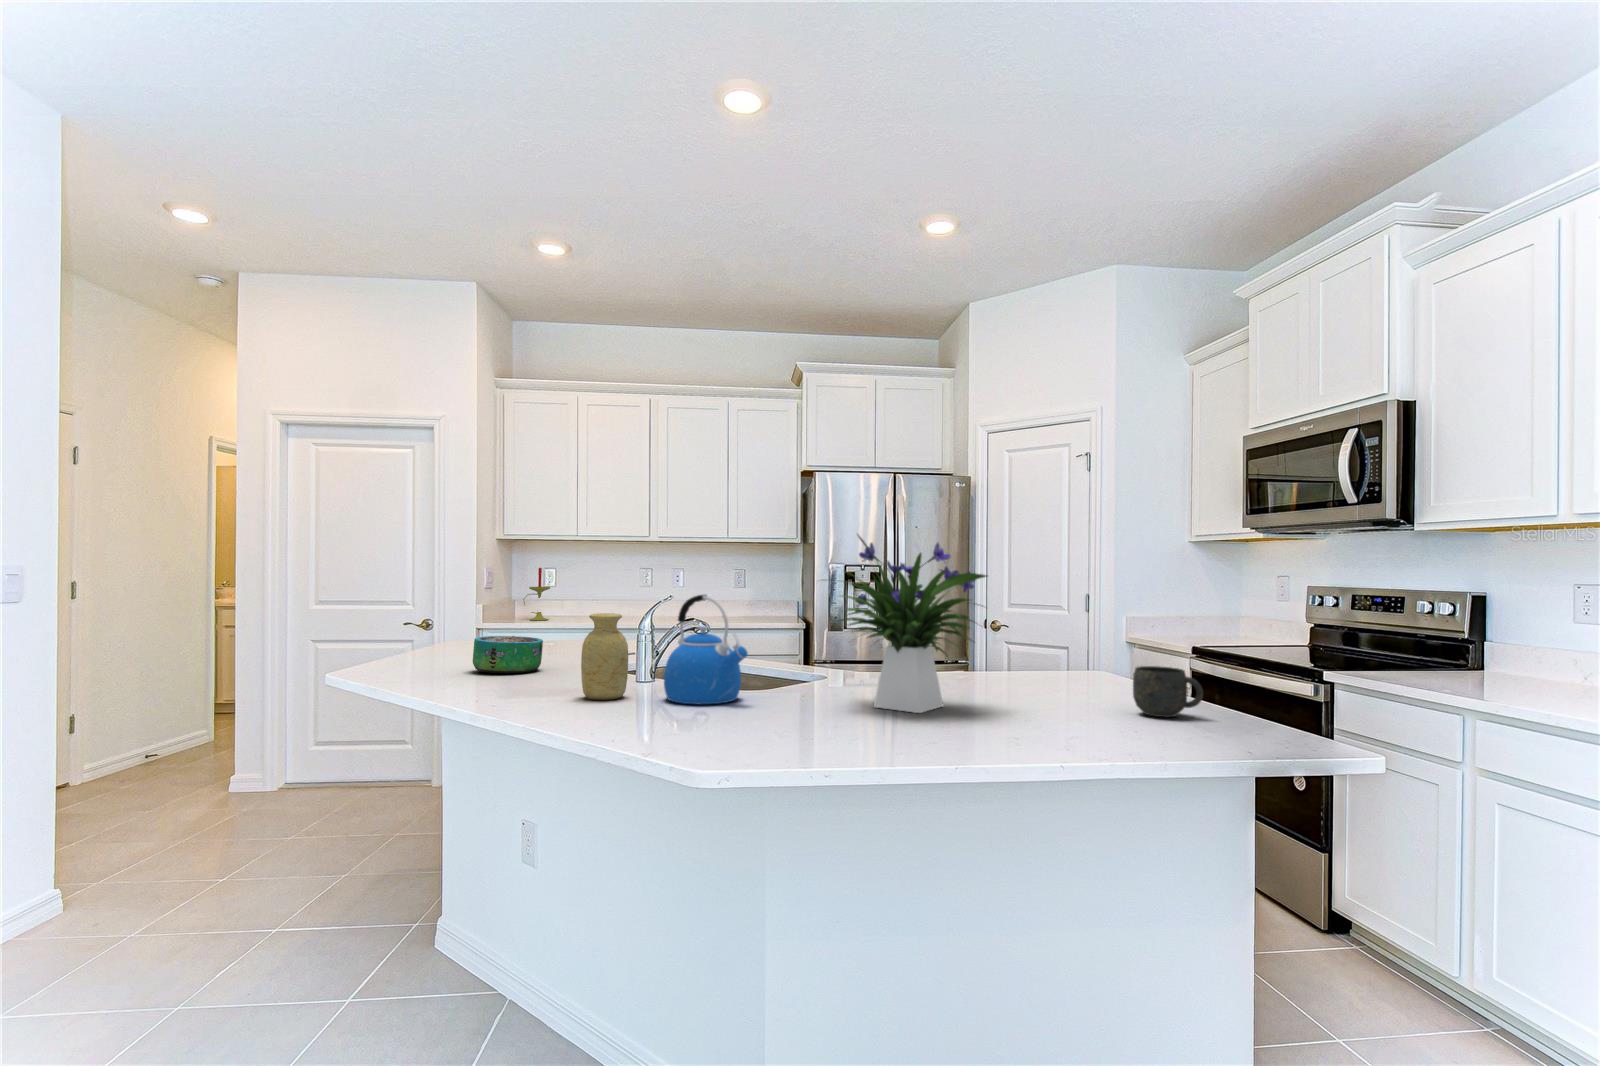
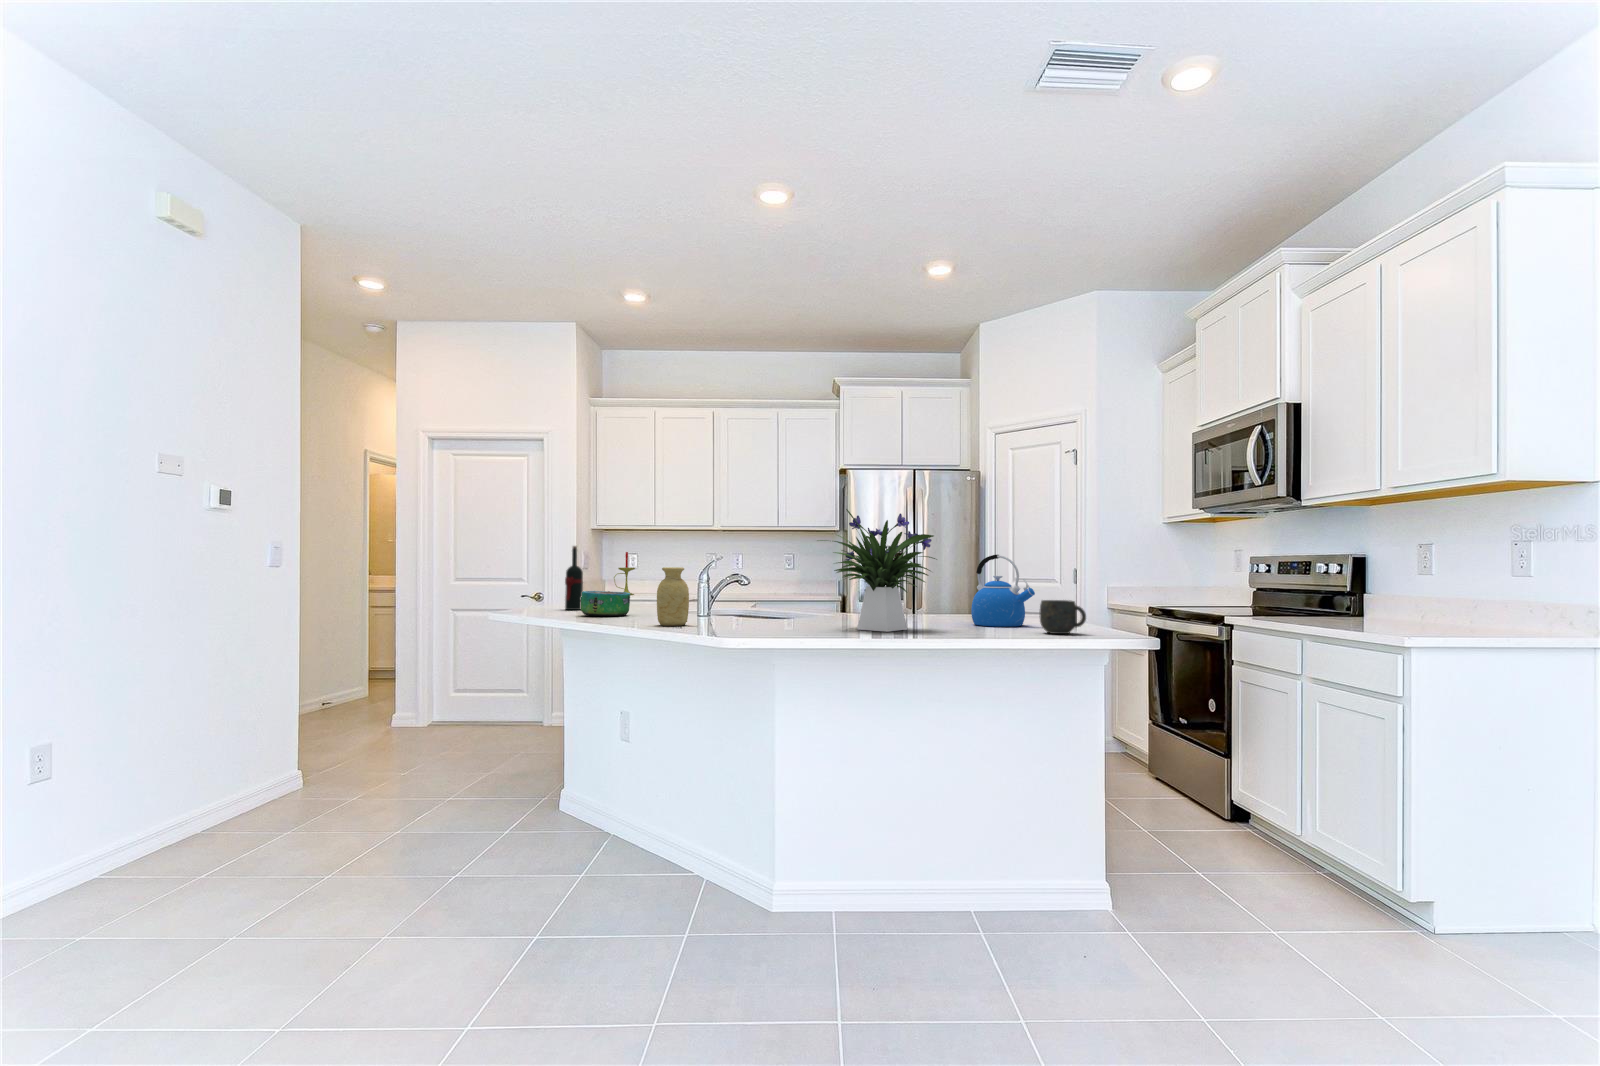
wine bottle: none [454,570,479,657] -> present [565,546,583,610]
kettle: present [664,595,748,704] -> present [971,555,1035,627]

